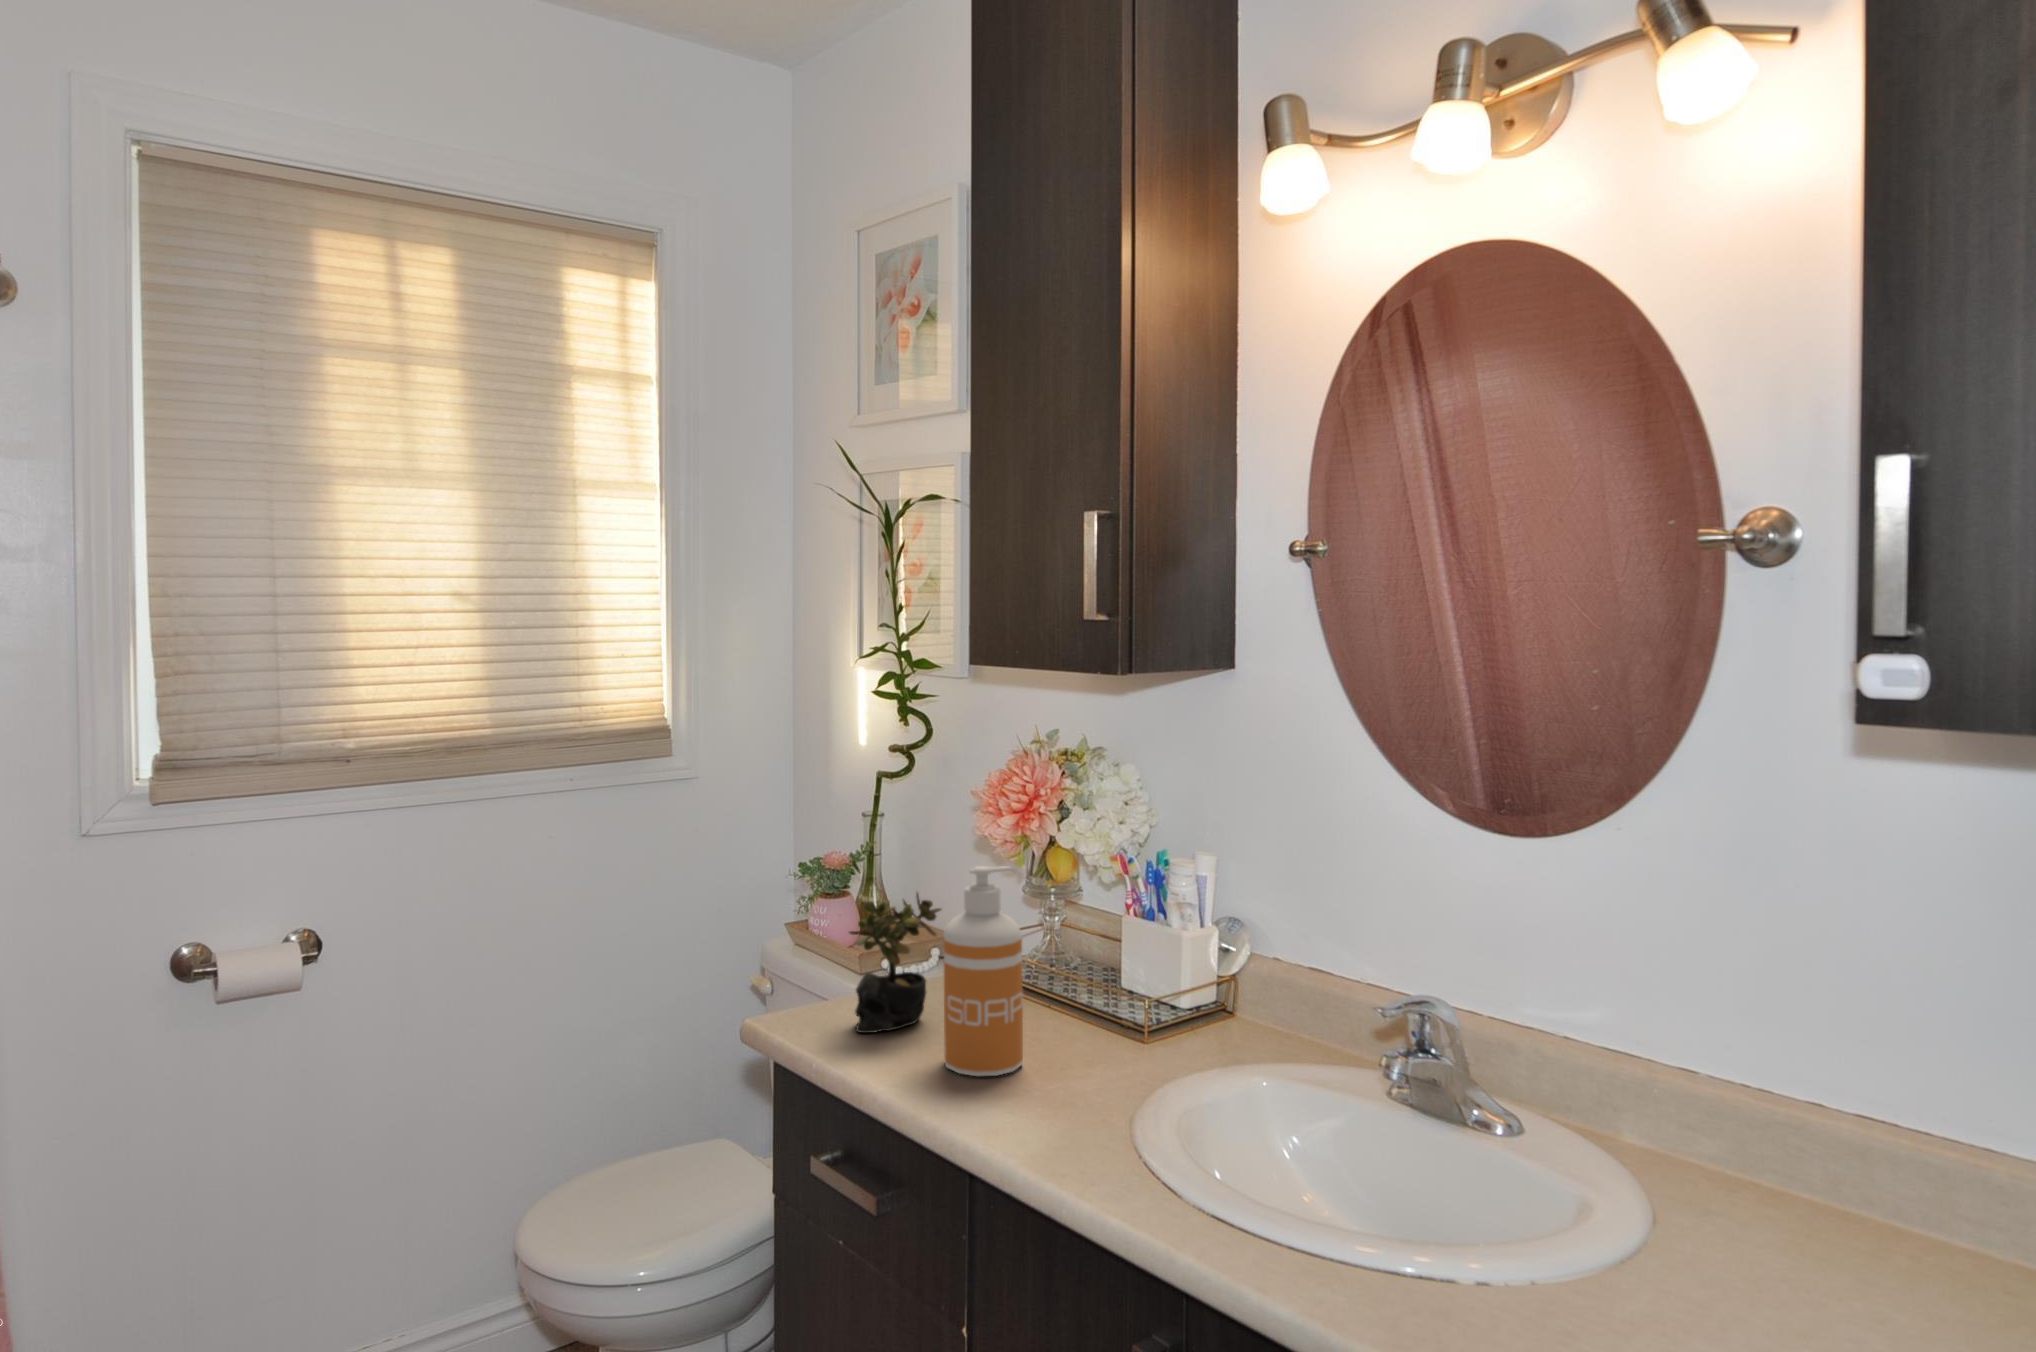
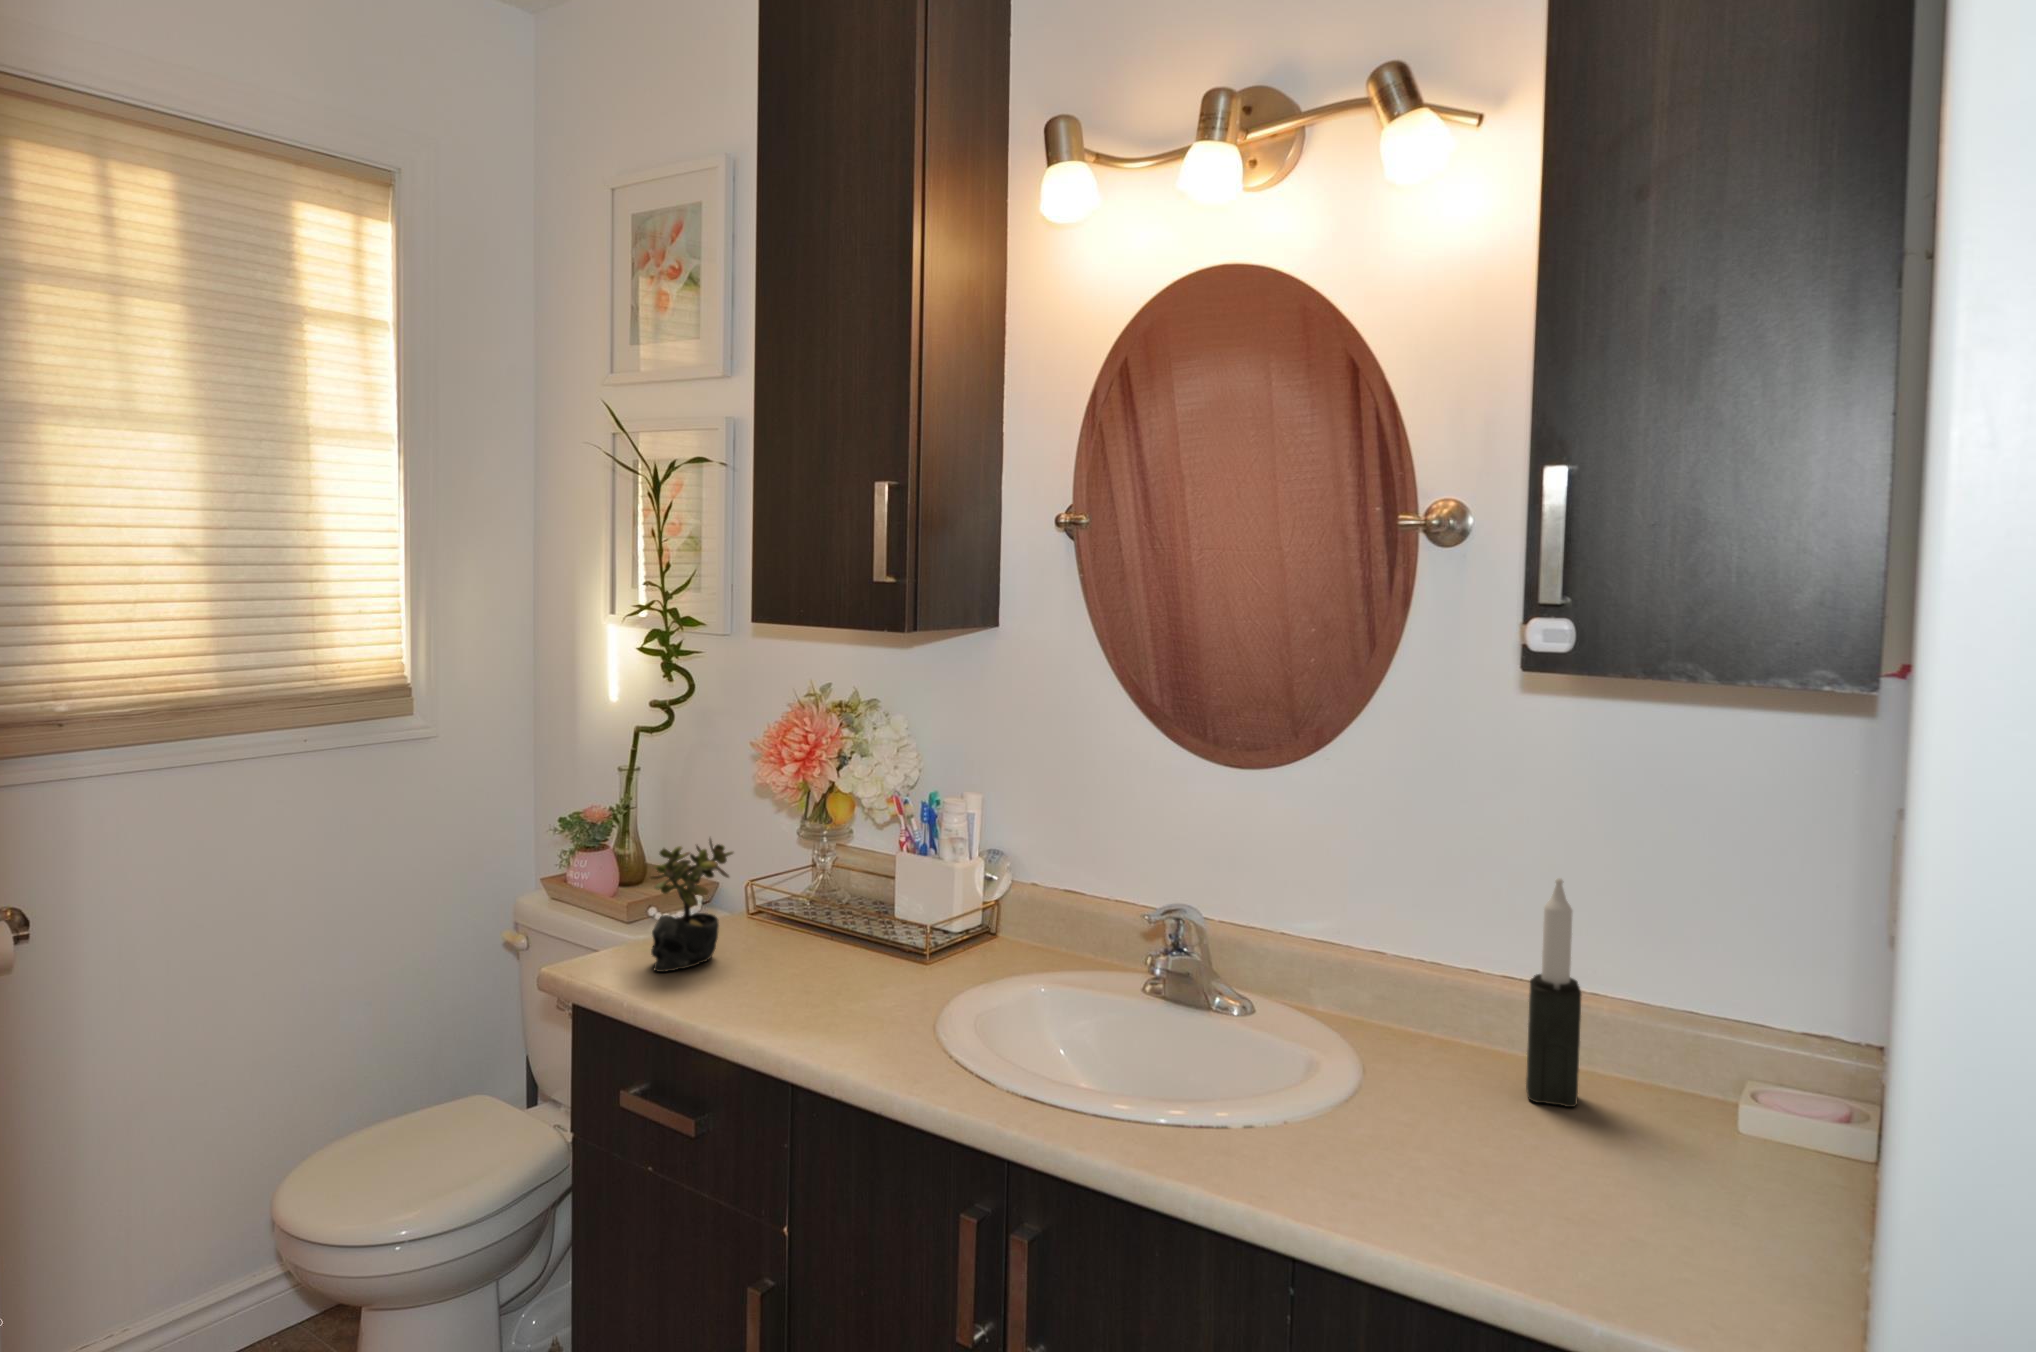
soap dispenser: present [943,866,1023,1076] -> none [748,809,822,1003]
candle: none [1876,991,1950,1295] -> present [1526,878,1581,1107]

